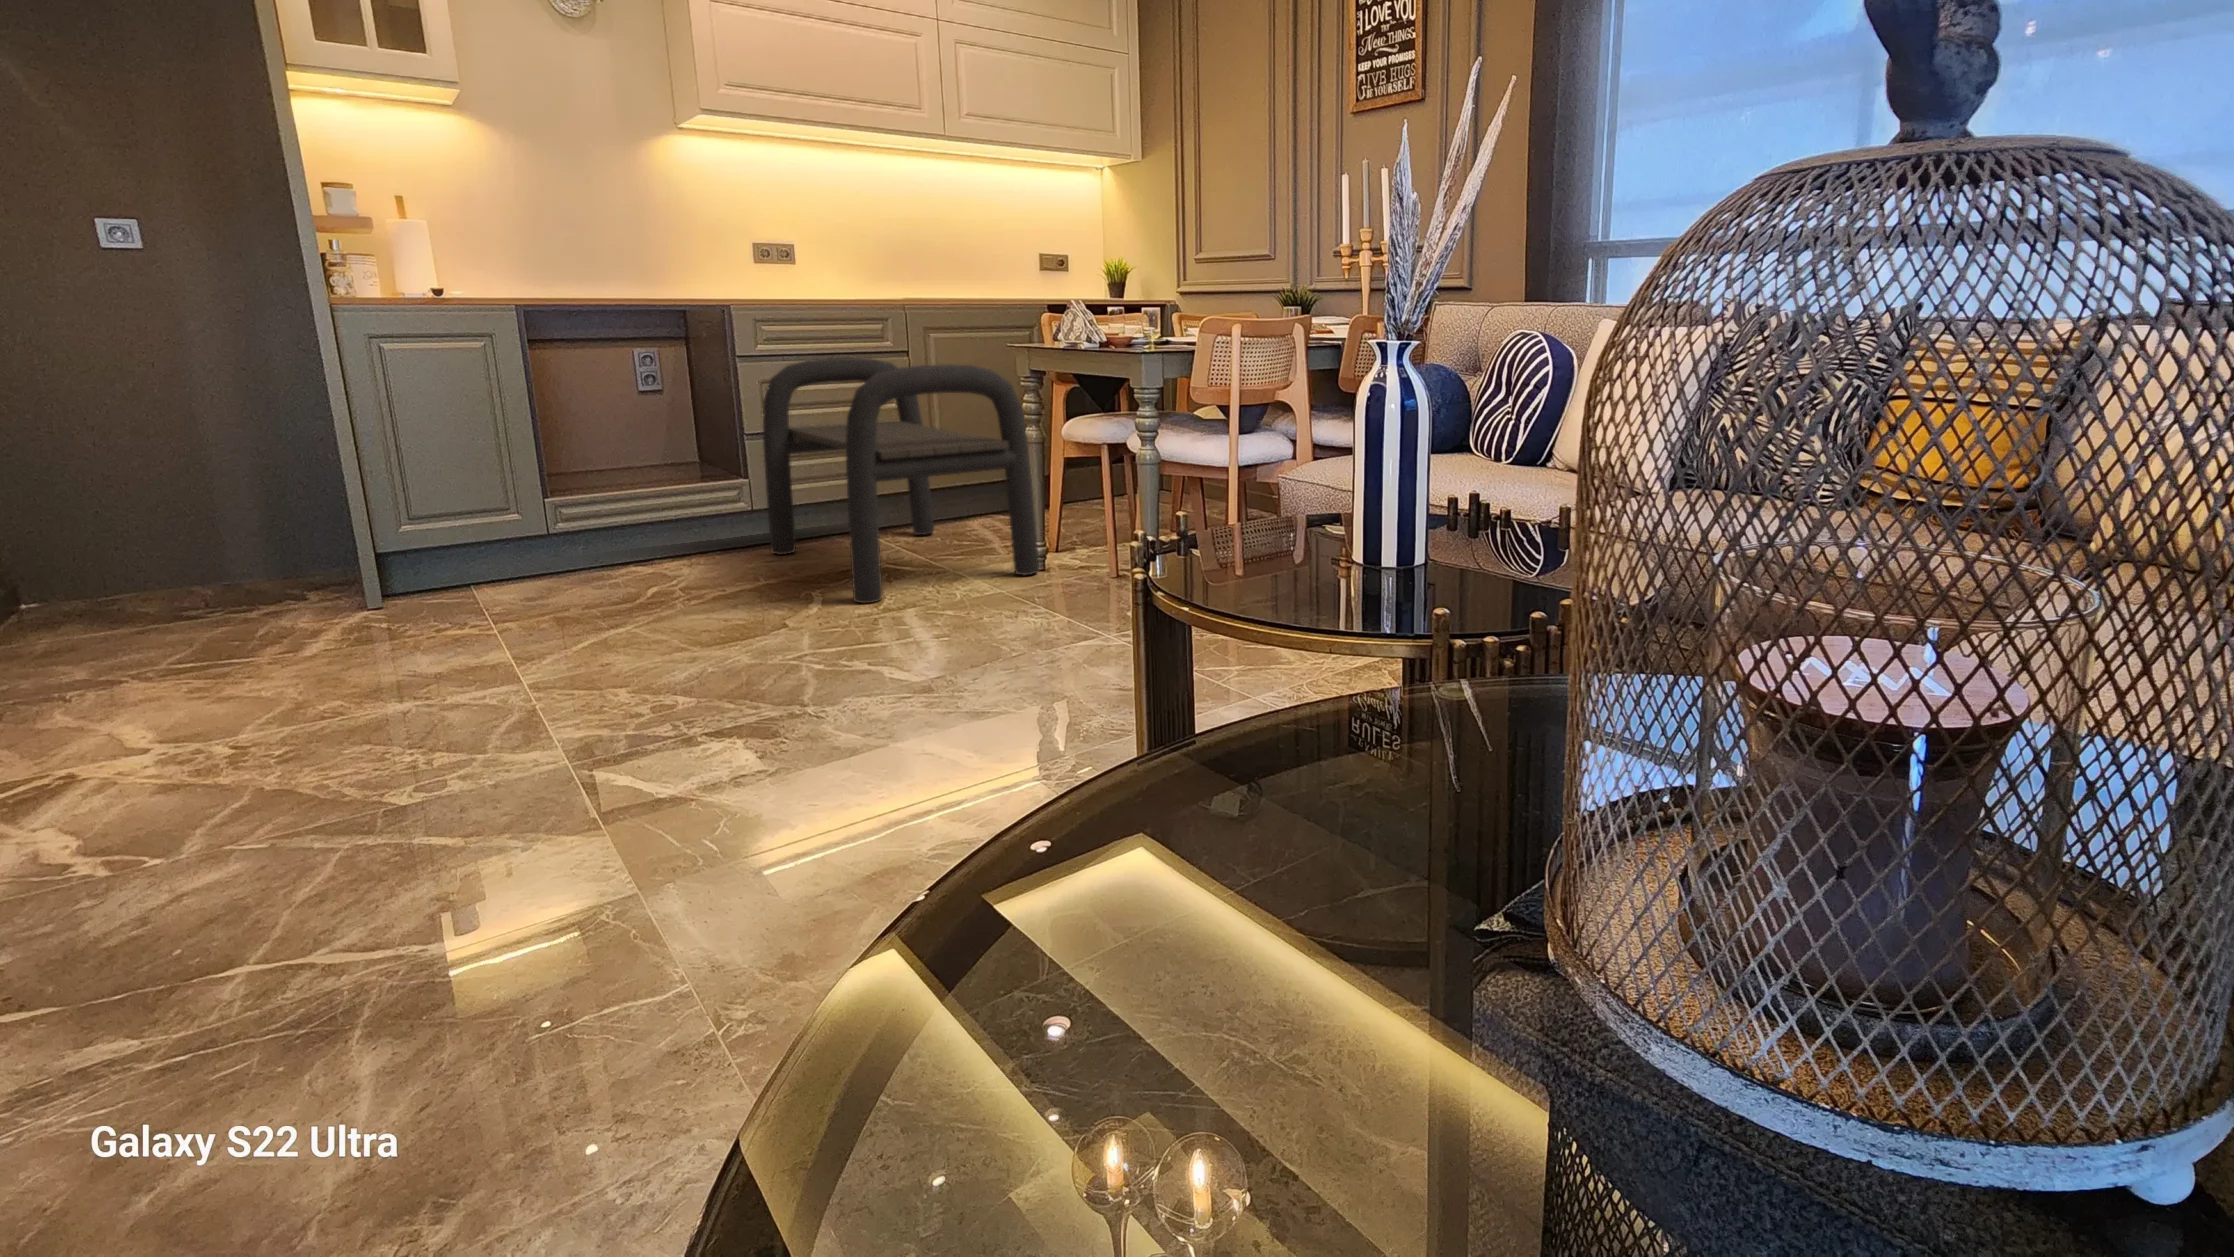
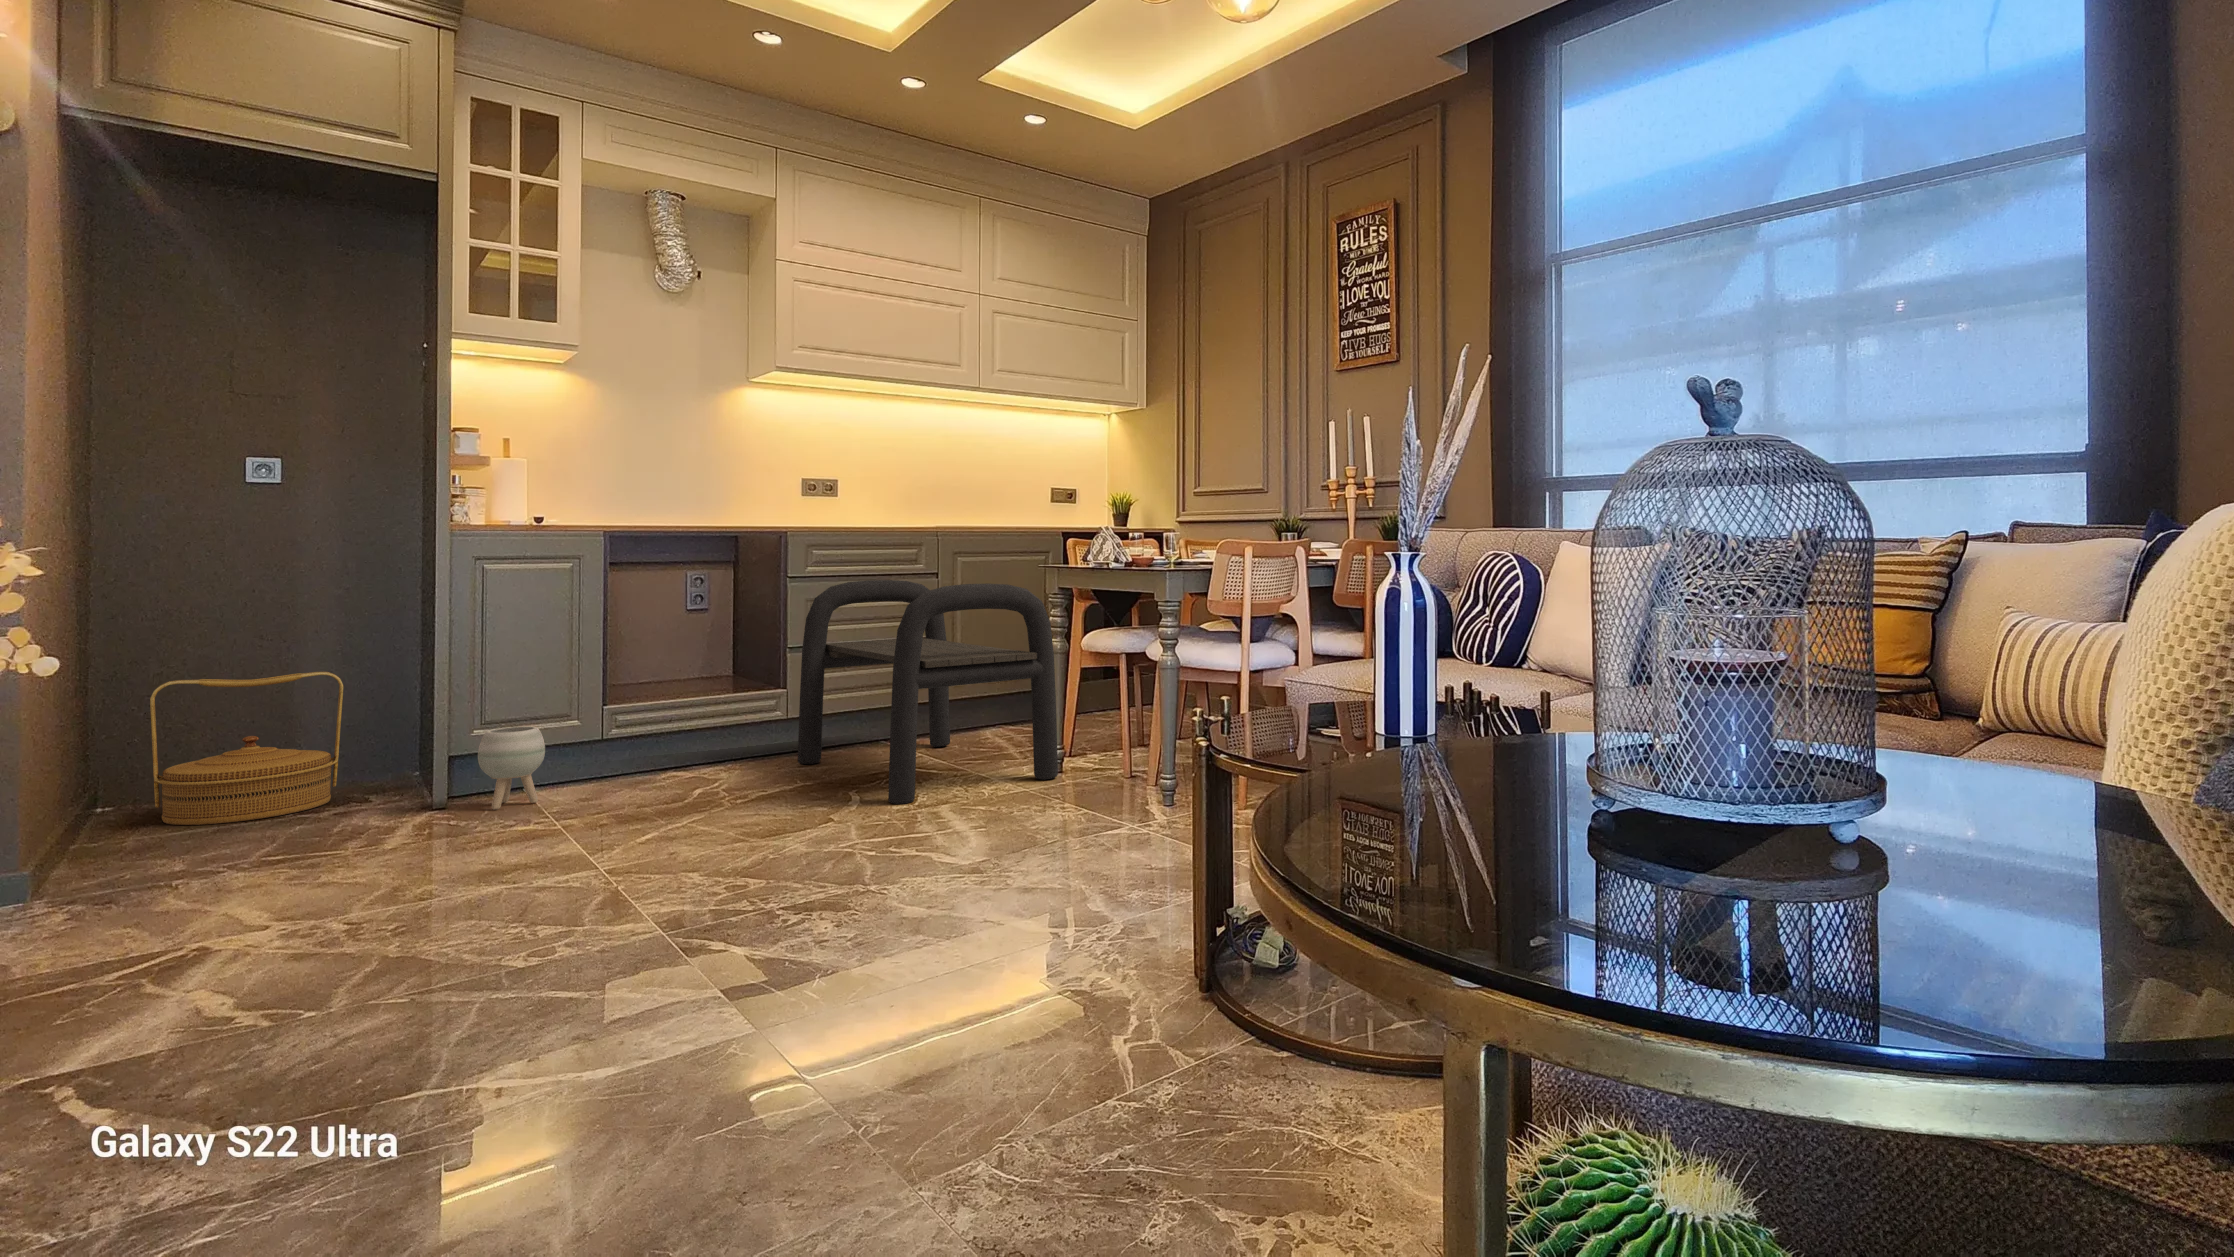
woven basket: none [48,459,280,621] -> present [150,672,343,825]
planter: none [414,518,489,606] -> present [478,726,545,810]

